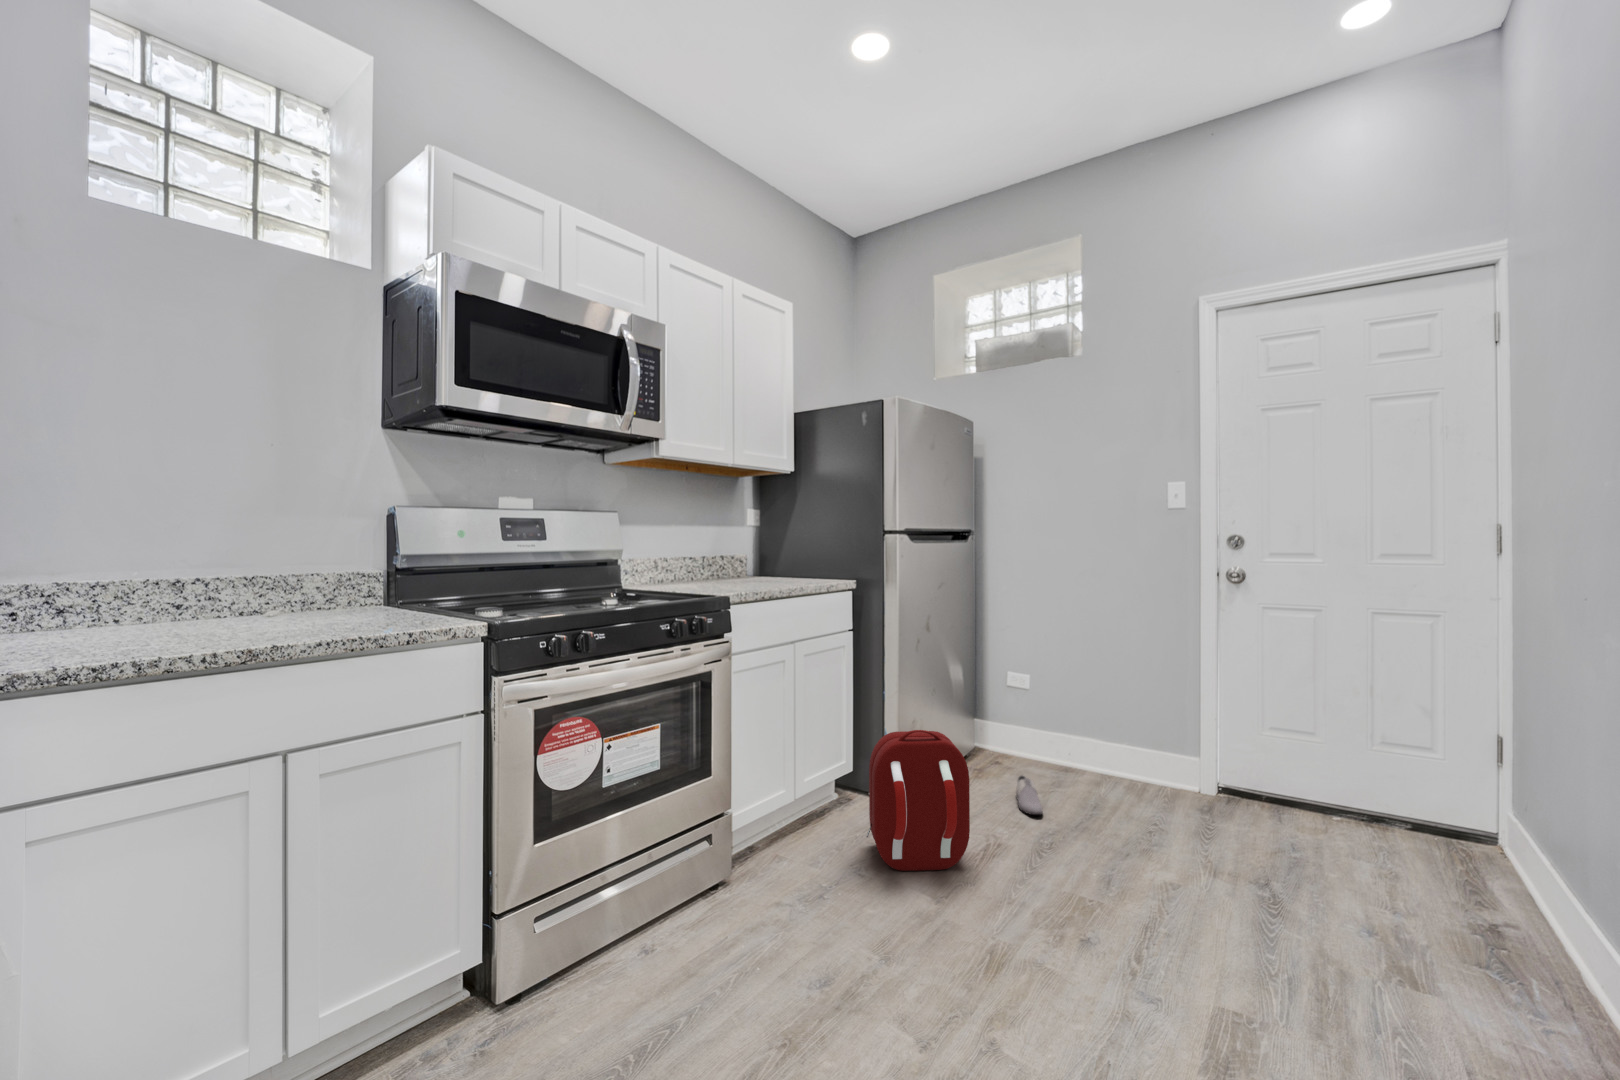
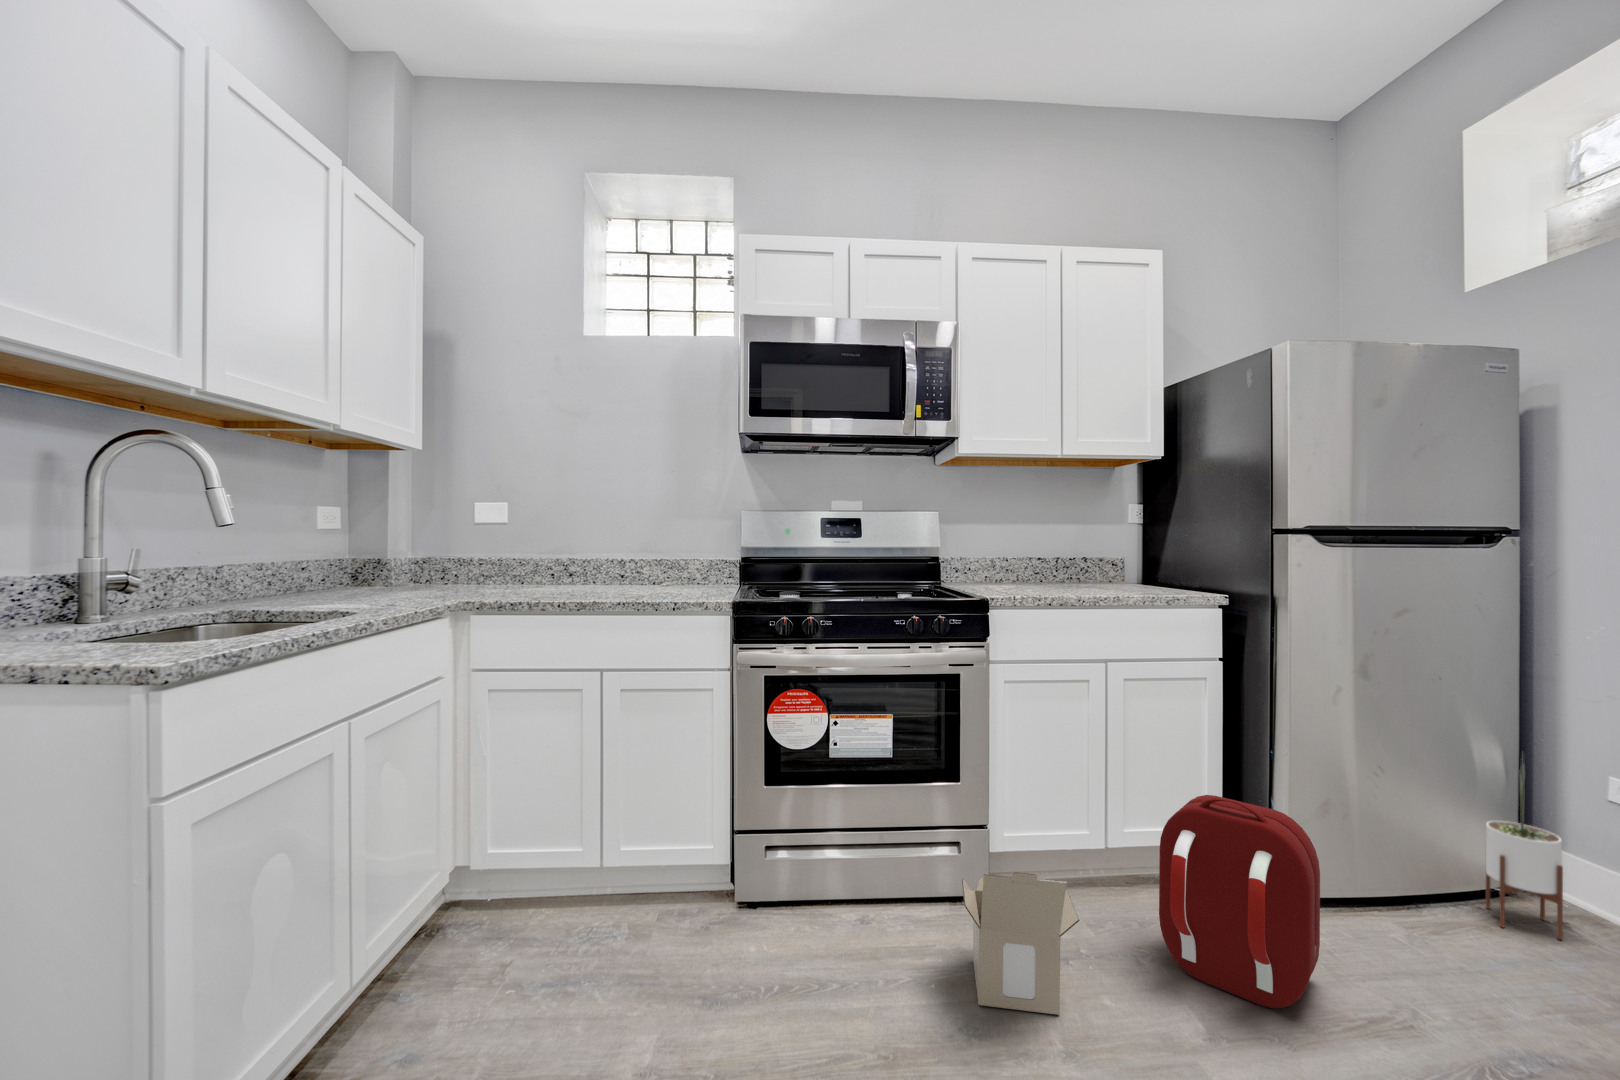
potted plant: none [972,662,1009,776] -> present [1486,765,1563,940]
shoe: present [1016,776,1043,815] -> none [1517,944,1571,1021]
cardboard box: none [767,822,876,960] -> present [962,872,1080,1015]

